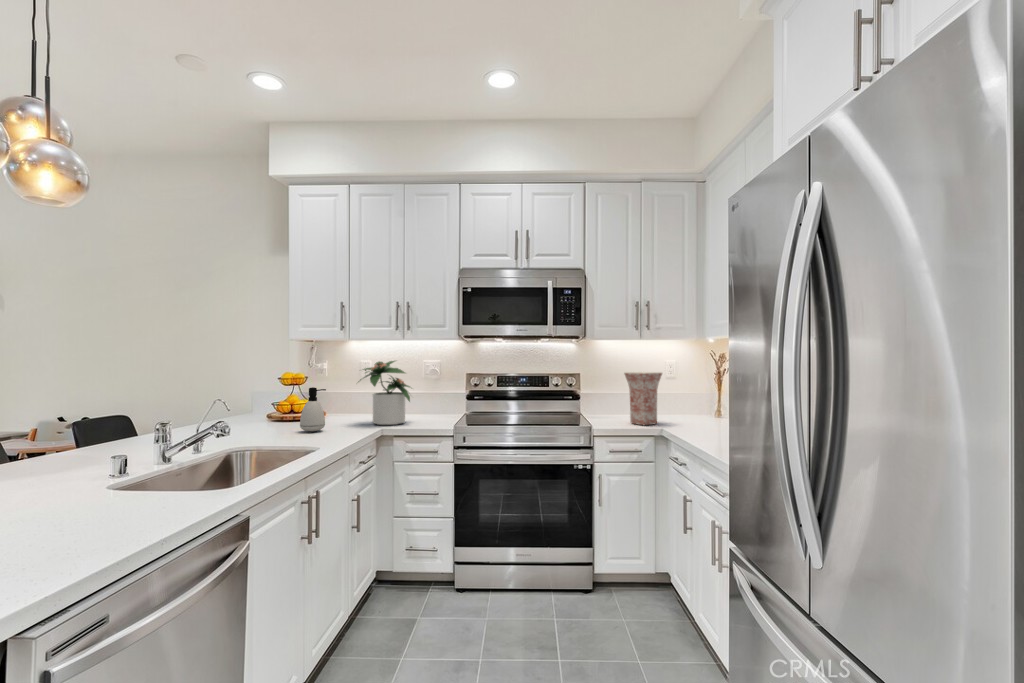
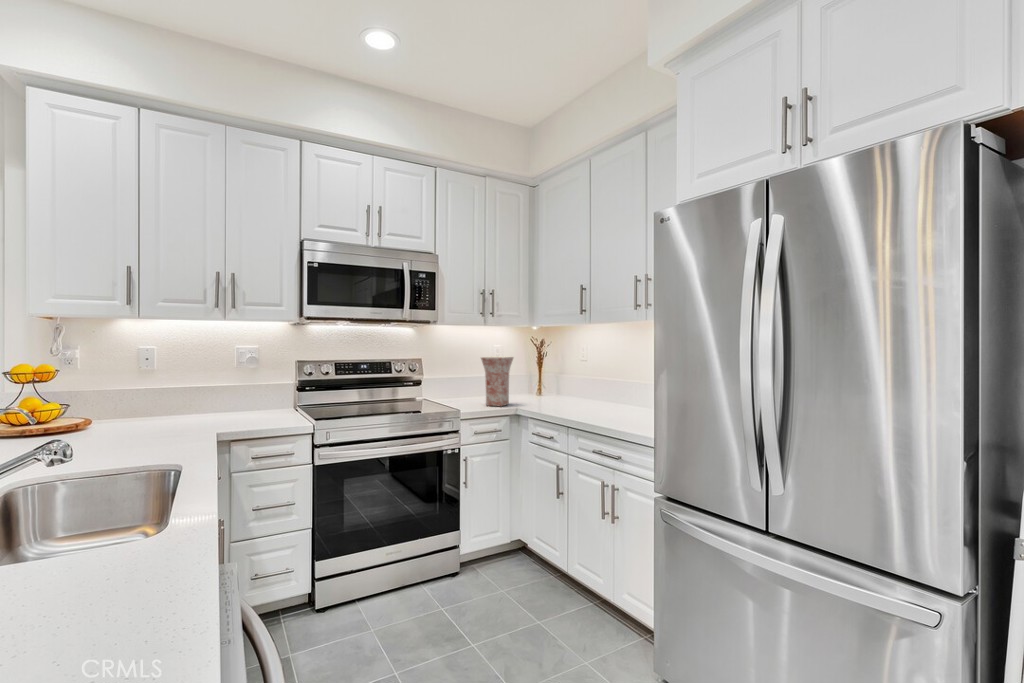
potted plant: present [358,361,410,425] -> none [172,346,254,428]
soap dispenser: present [300,387,326,432] -> none [102,384,144,445]

